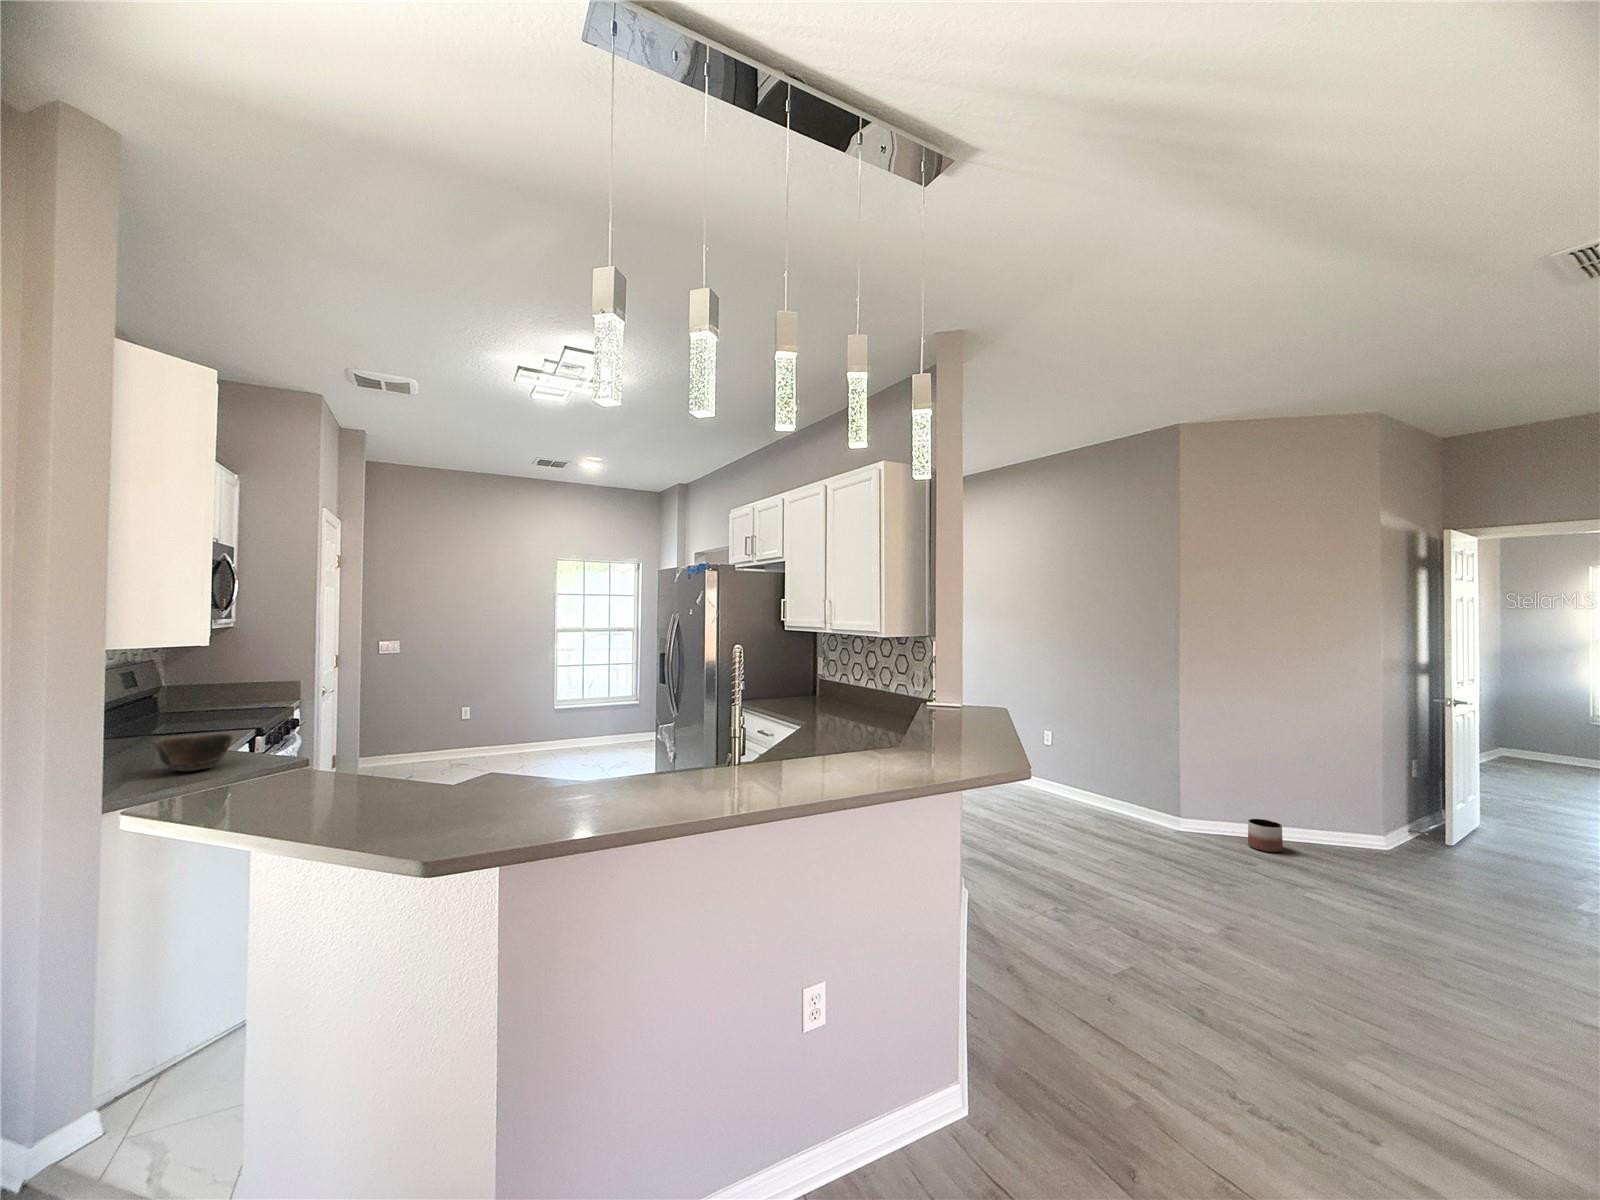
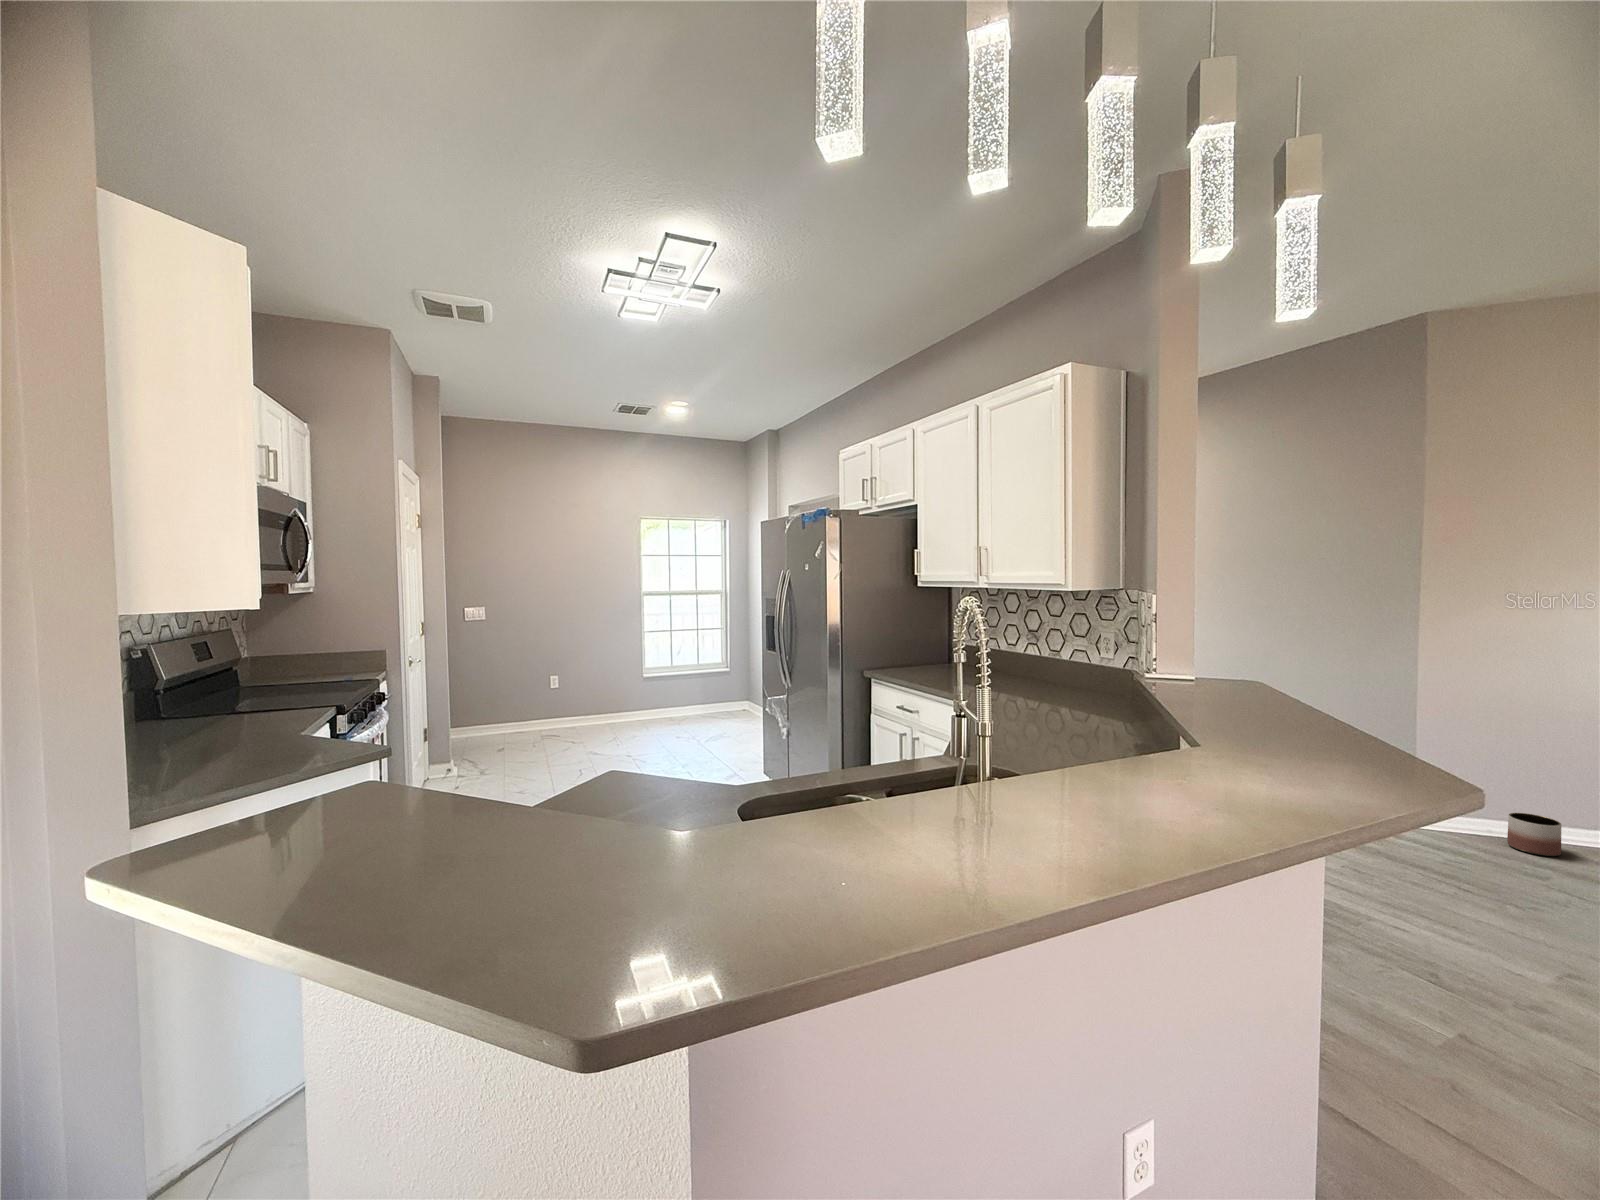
bowl: present [154,734,233,771] -> none [208,719,303,767]

